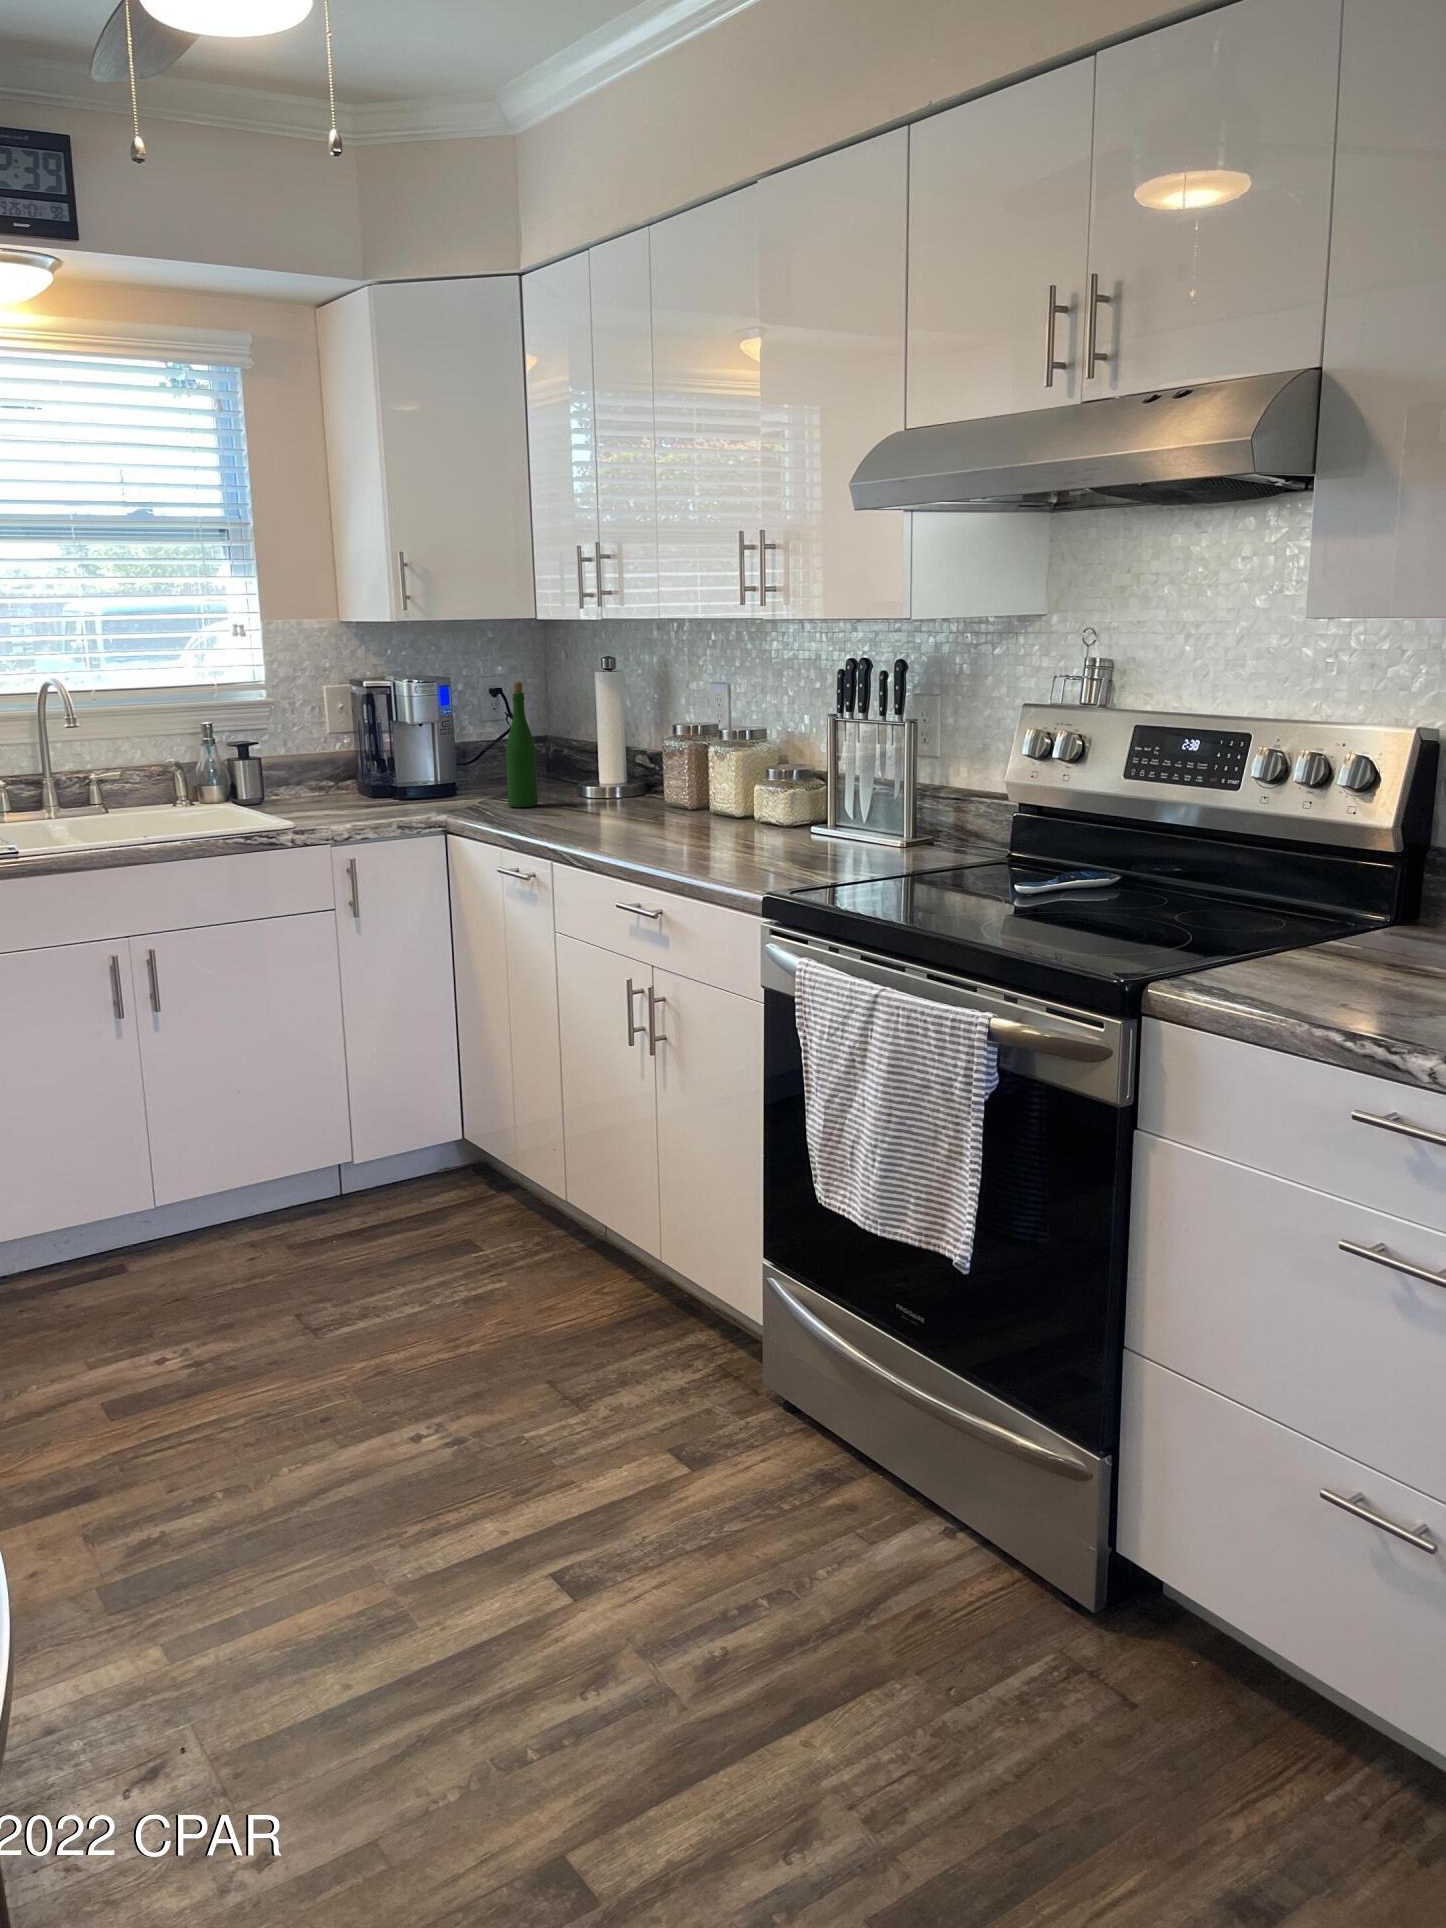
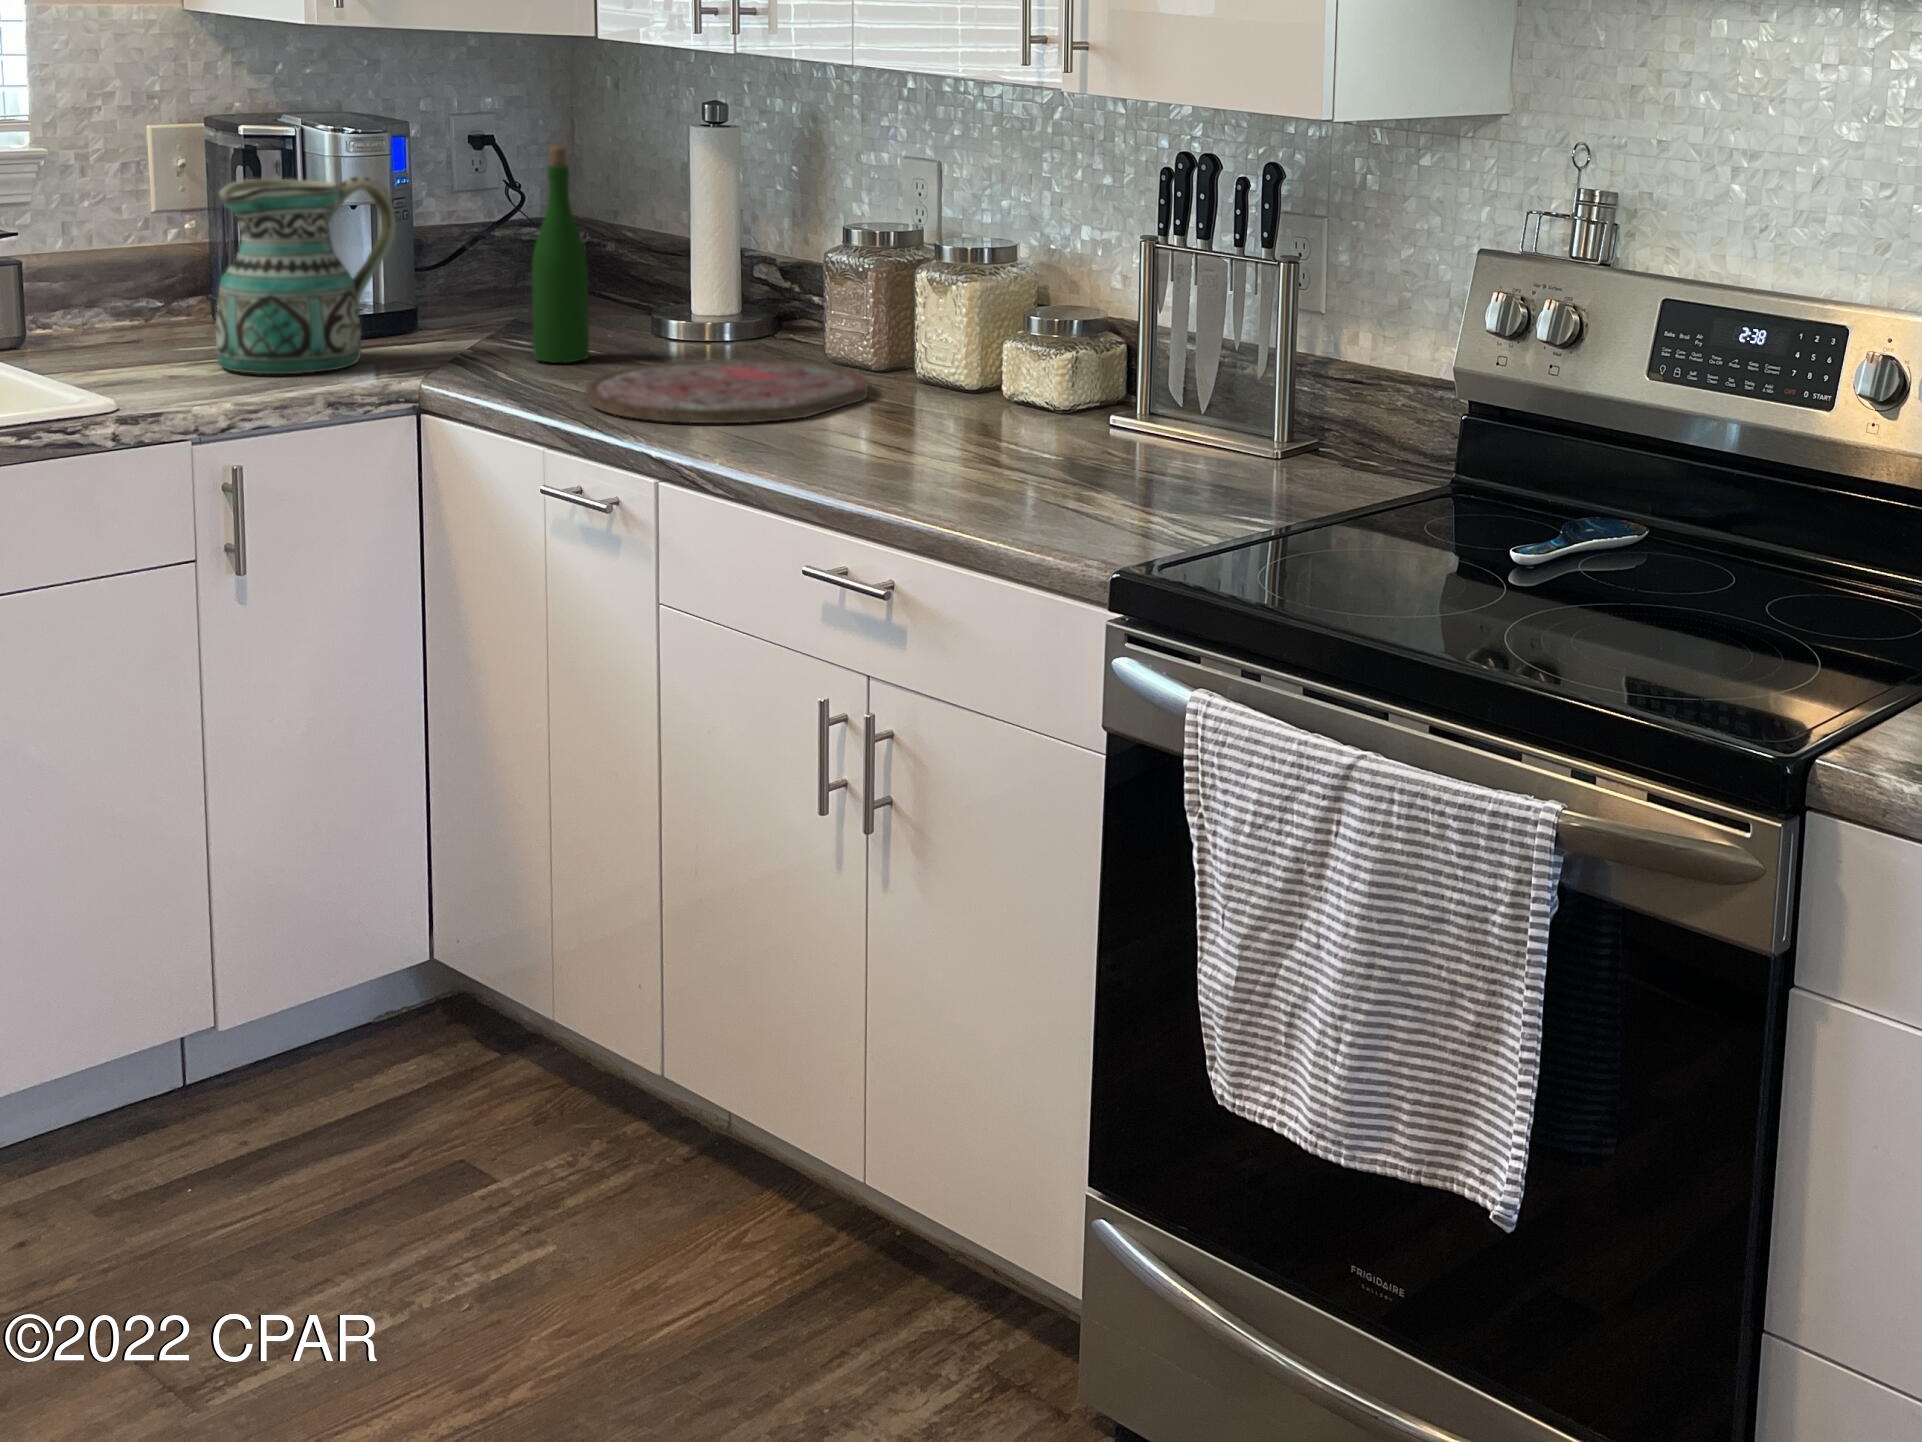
ceramic pitcher: none [348,704,439,813] -> present [216,176,396,374]
cutting board: none [525,803,680,831] -> present [586,359,868,423]

